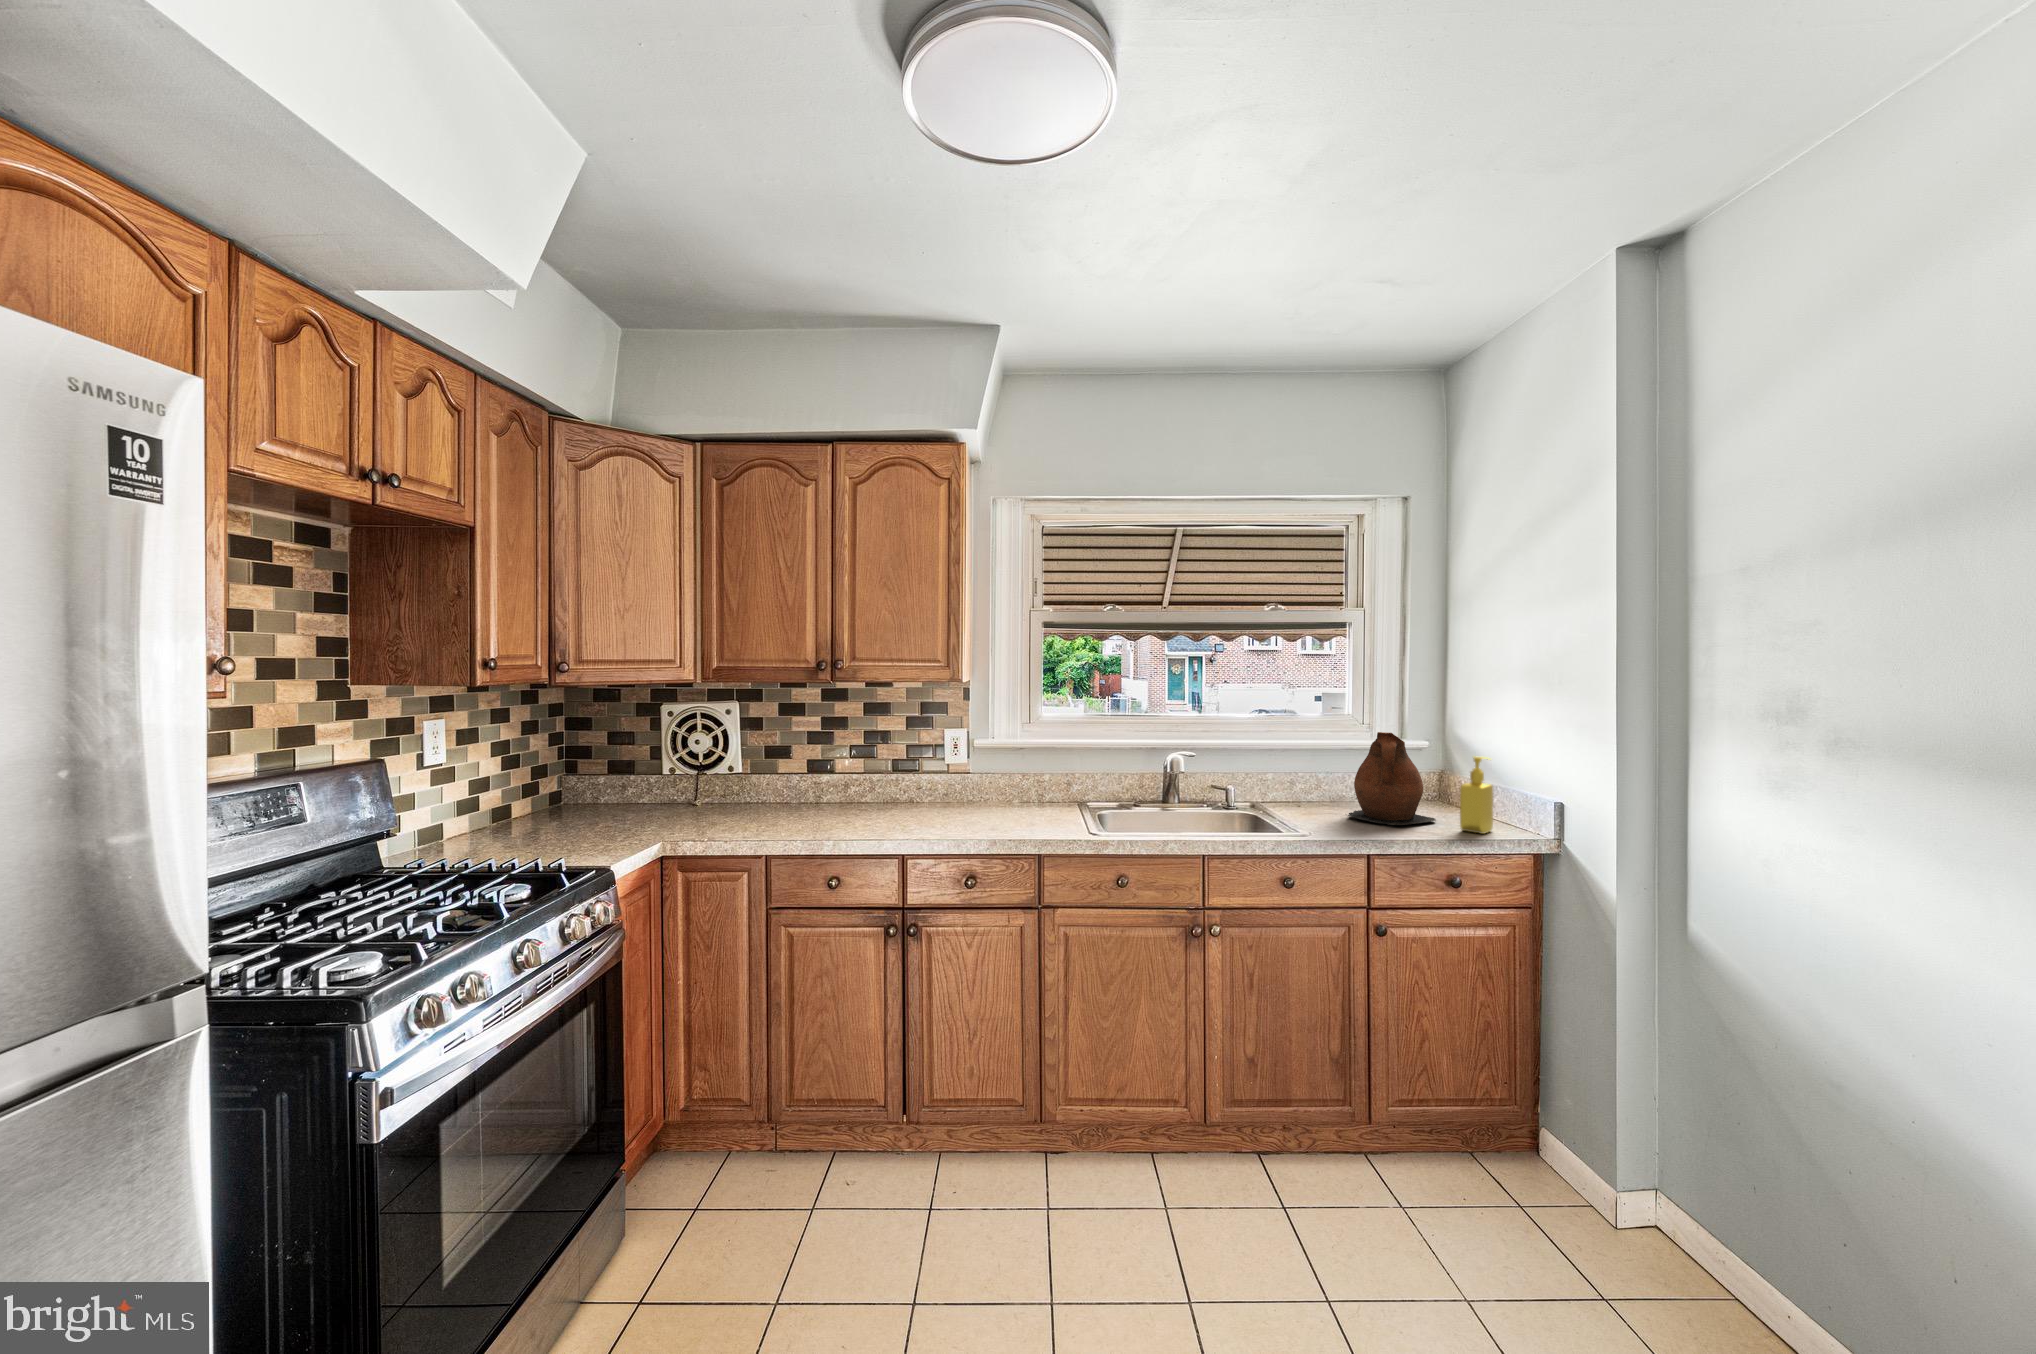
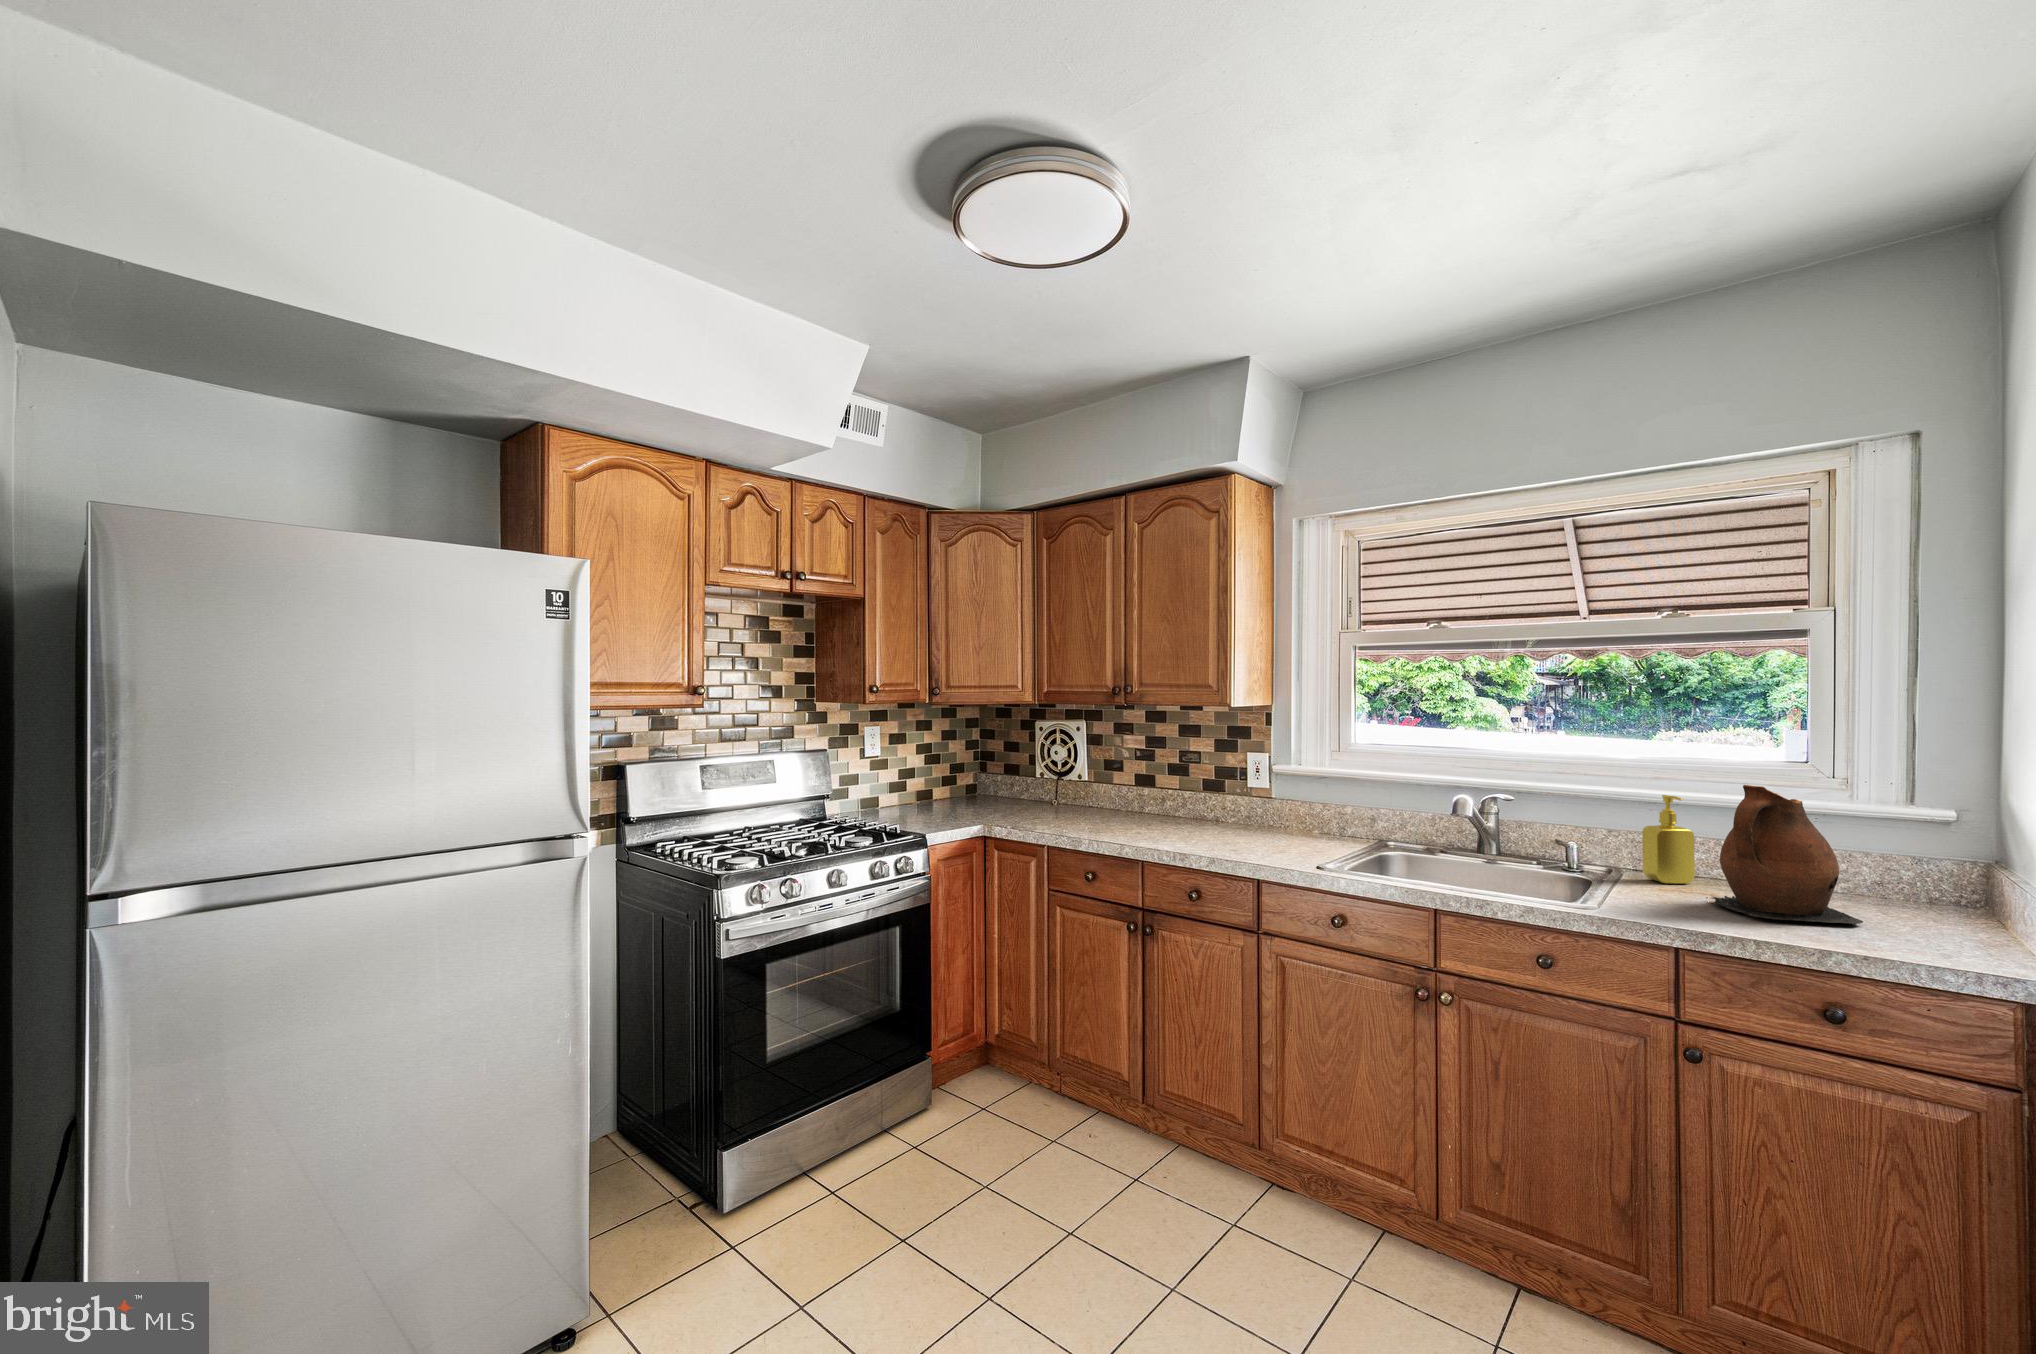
soap dispenser: present [1460,757,1493,834] -> present [1642,795,1695,884]

